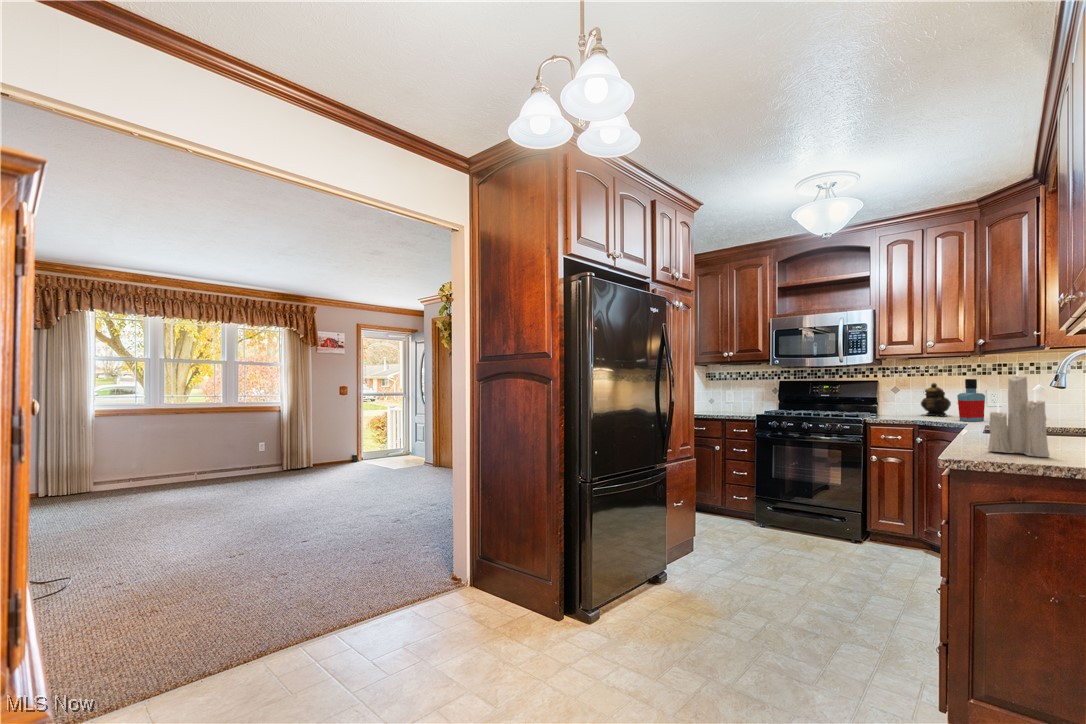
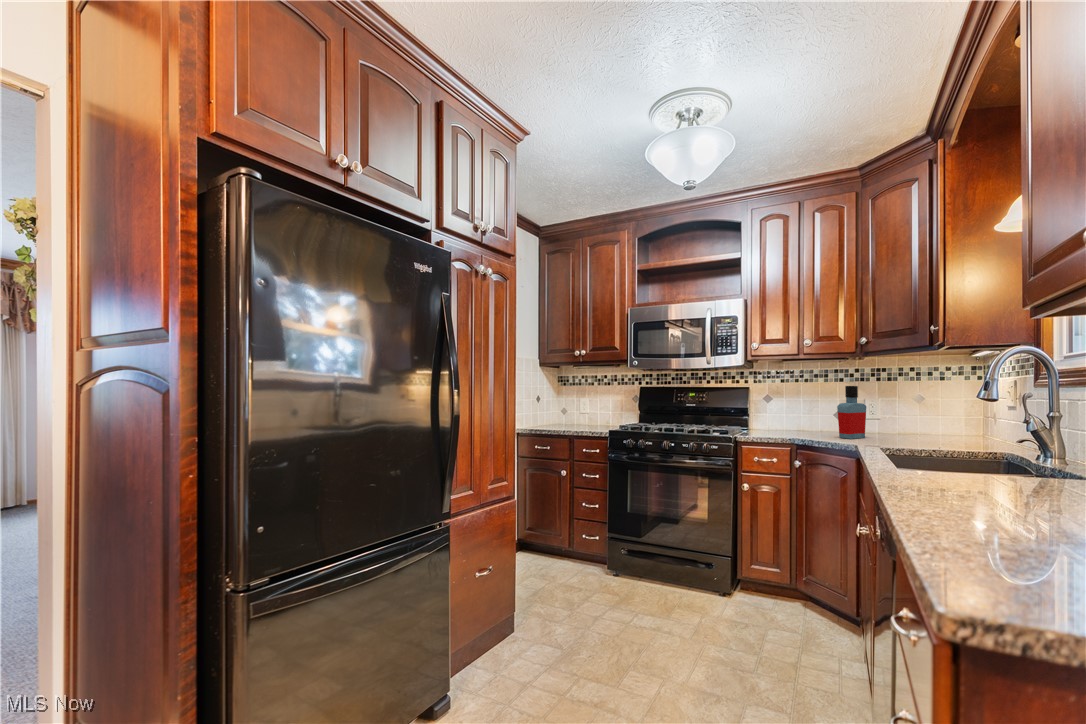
candle: present [988,366,1050,457] -> none [933,351,1042,533]
teapot: present [921,383,951,416] -> none [795,391,827,431]

